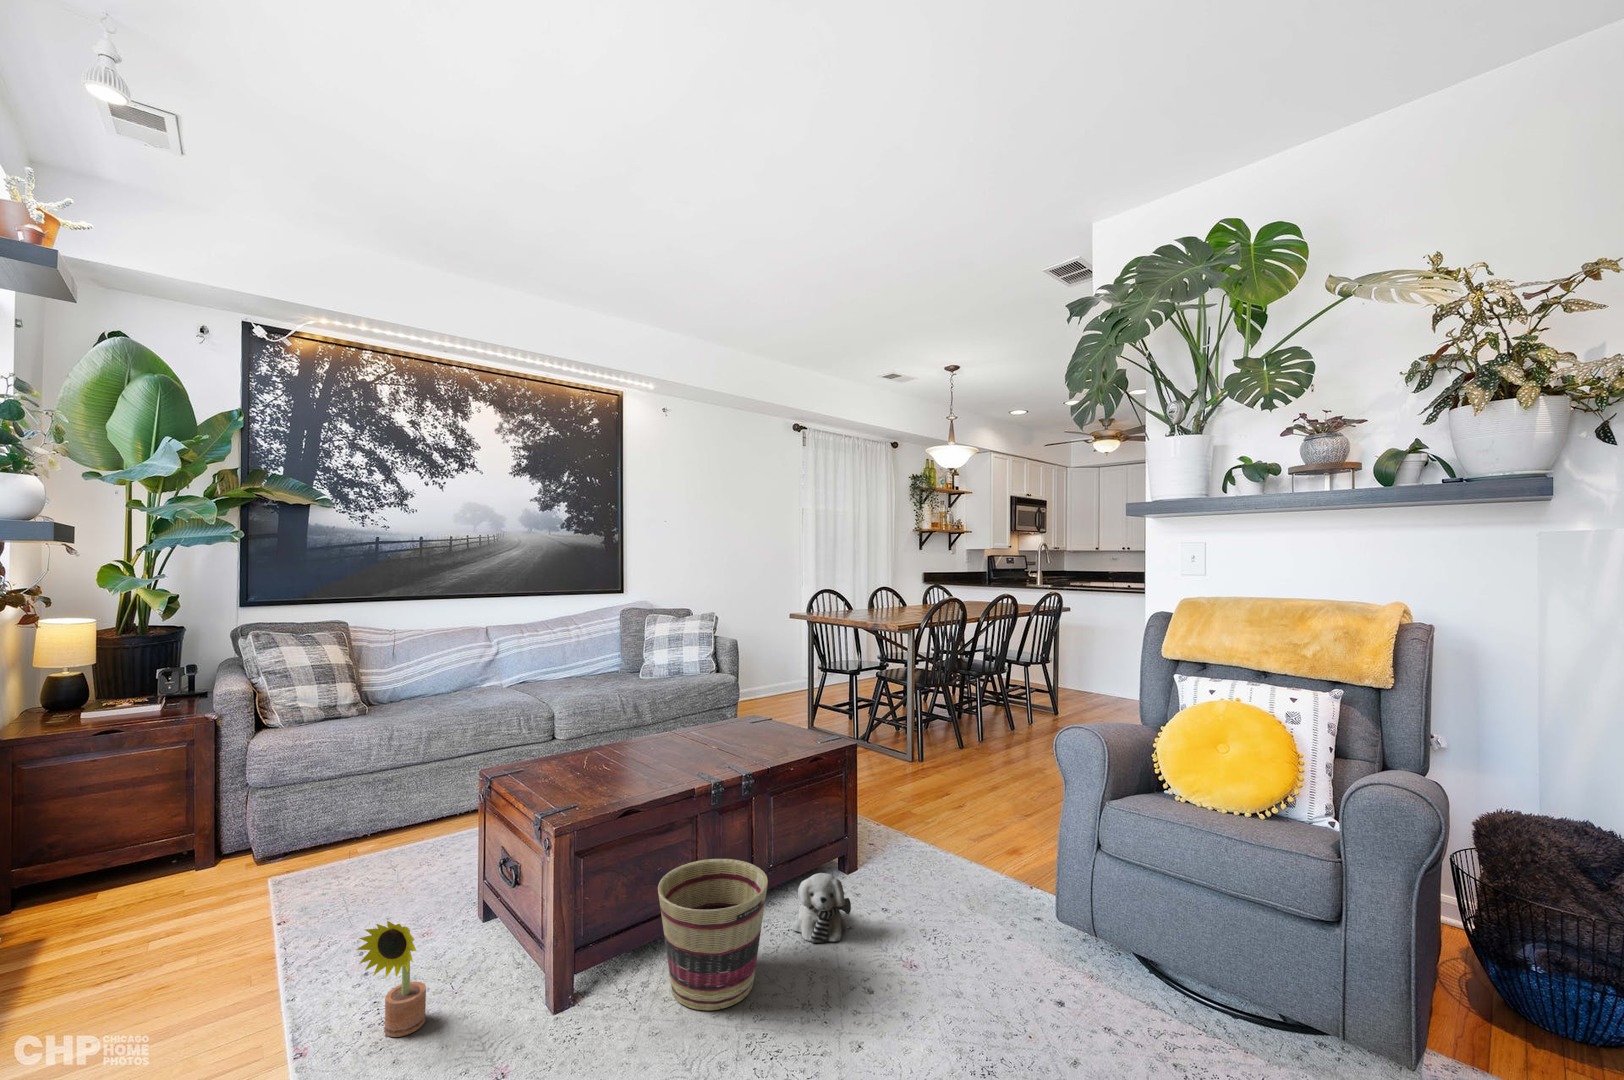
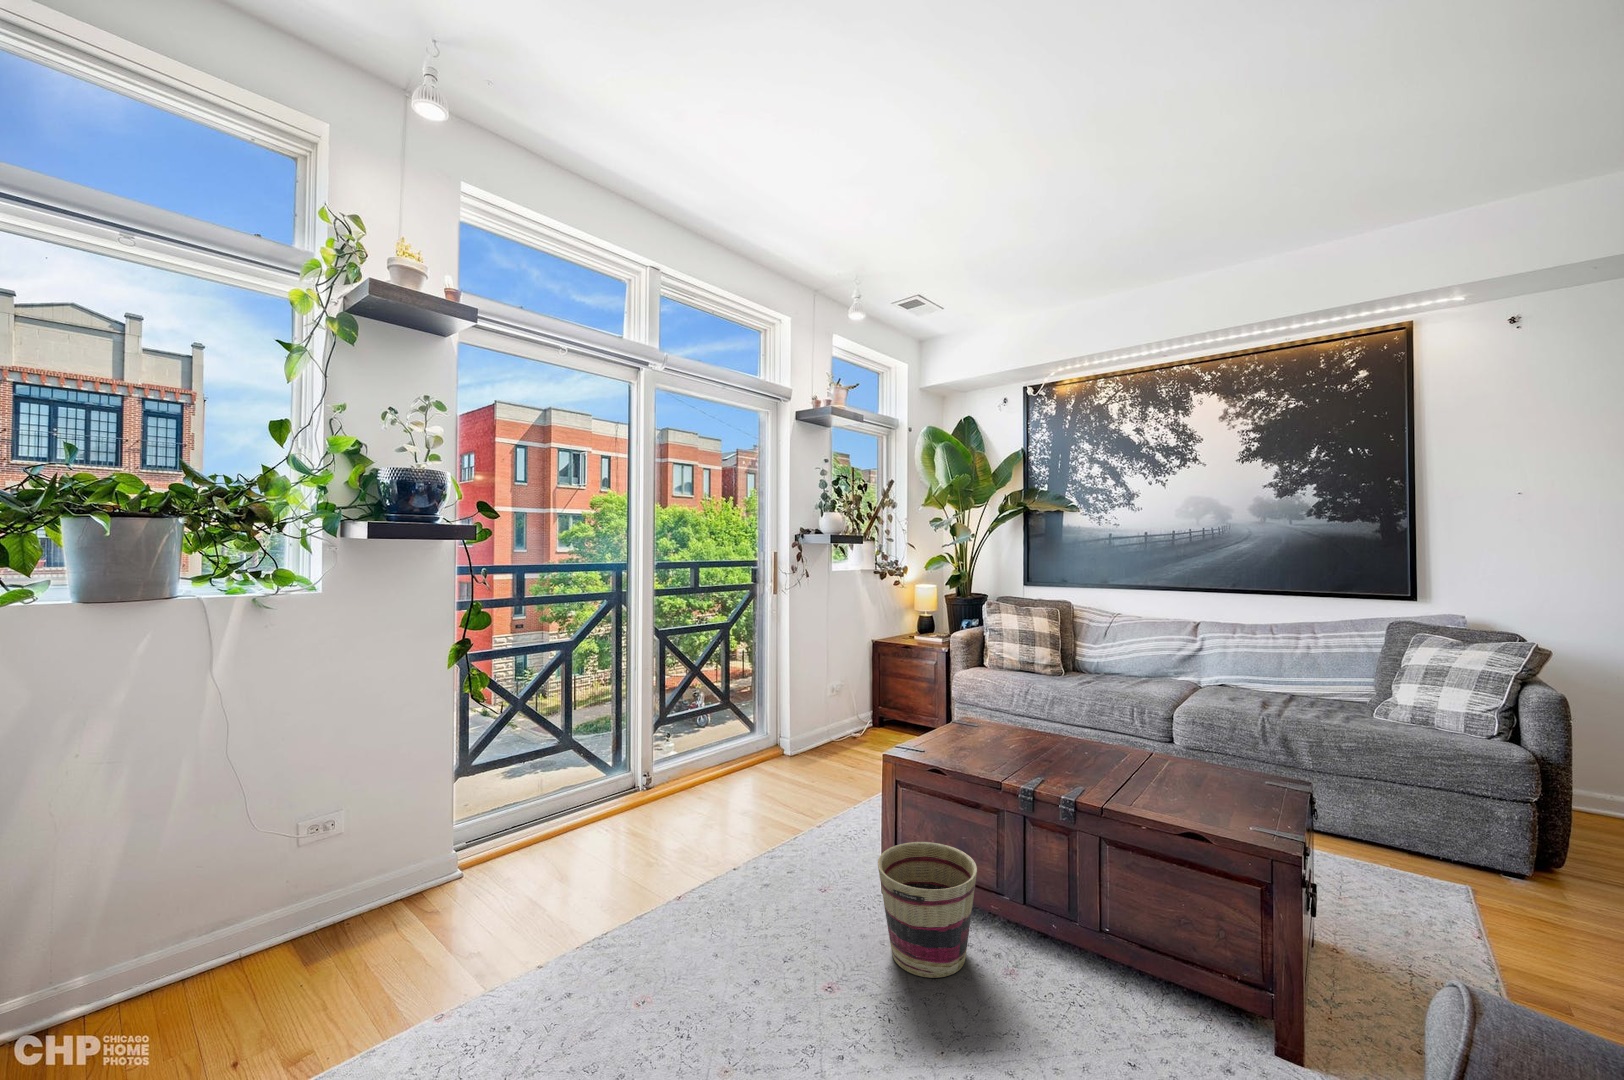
plush toy: present [793,873,851,943] -> none [1025,943,1124,1037]
decorative plant: present [356,921,426,1037] -> none [818,775,851,851]

